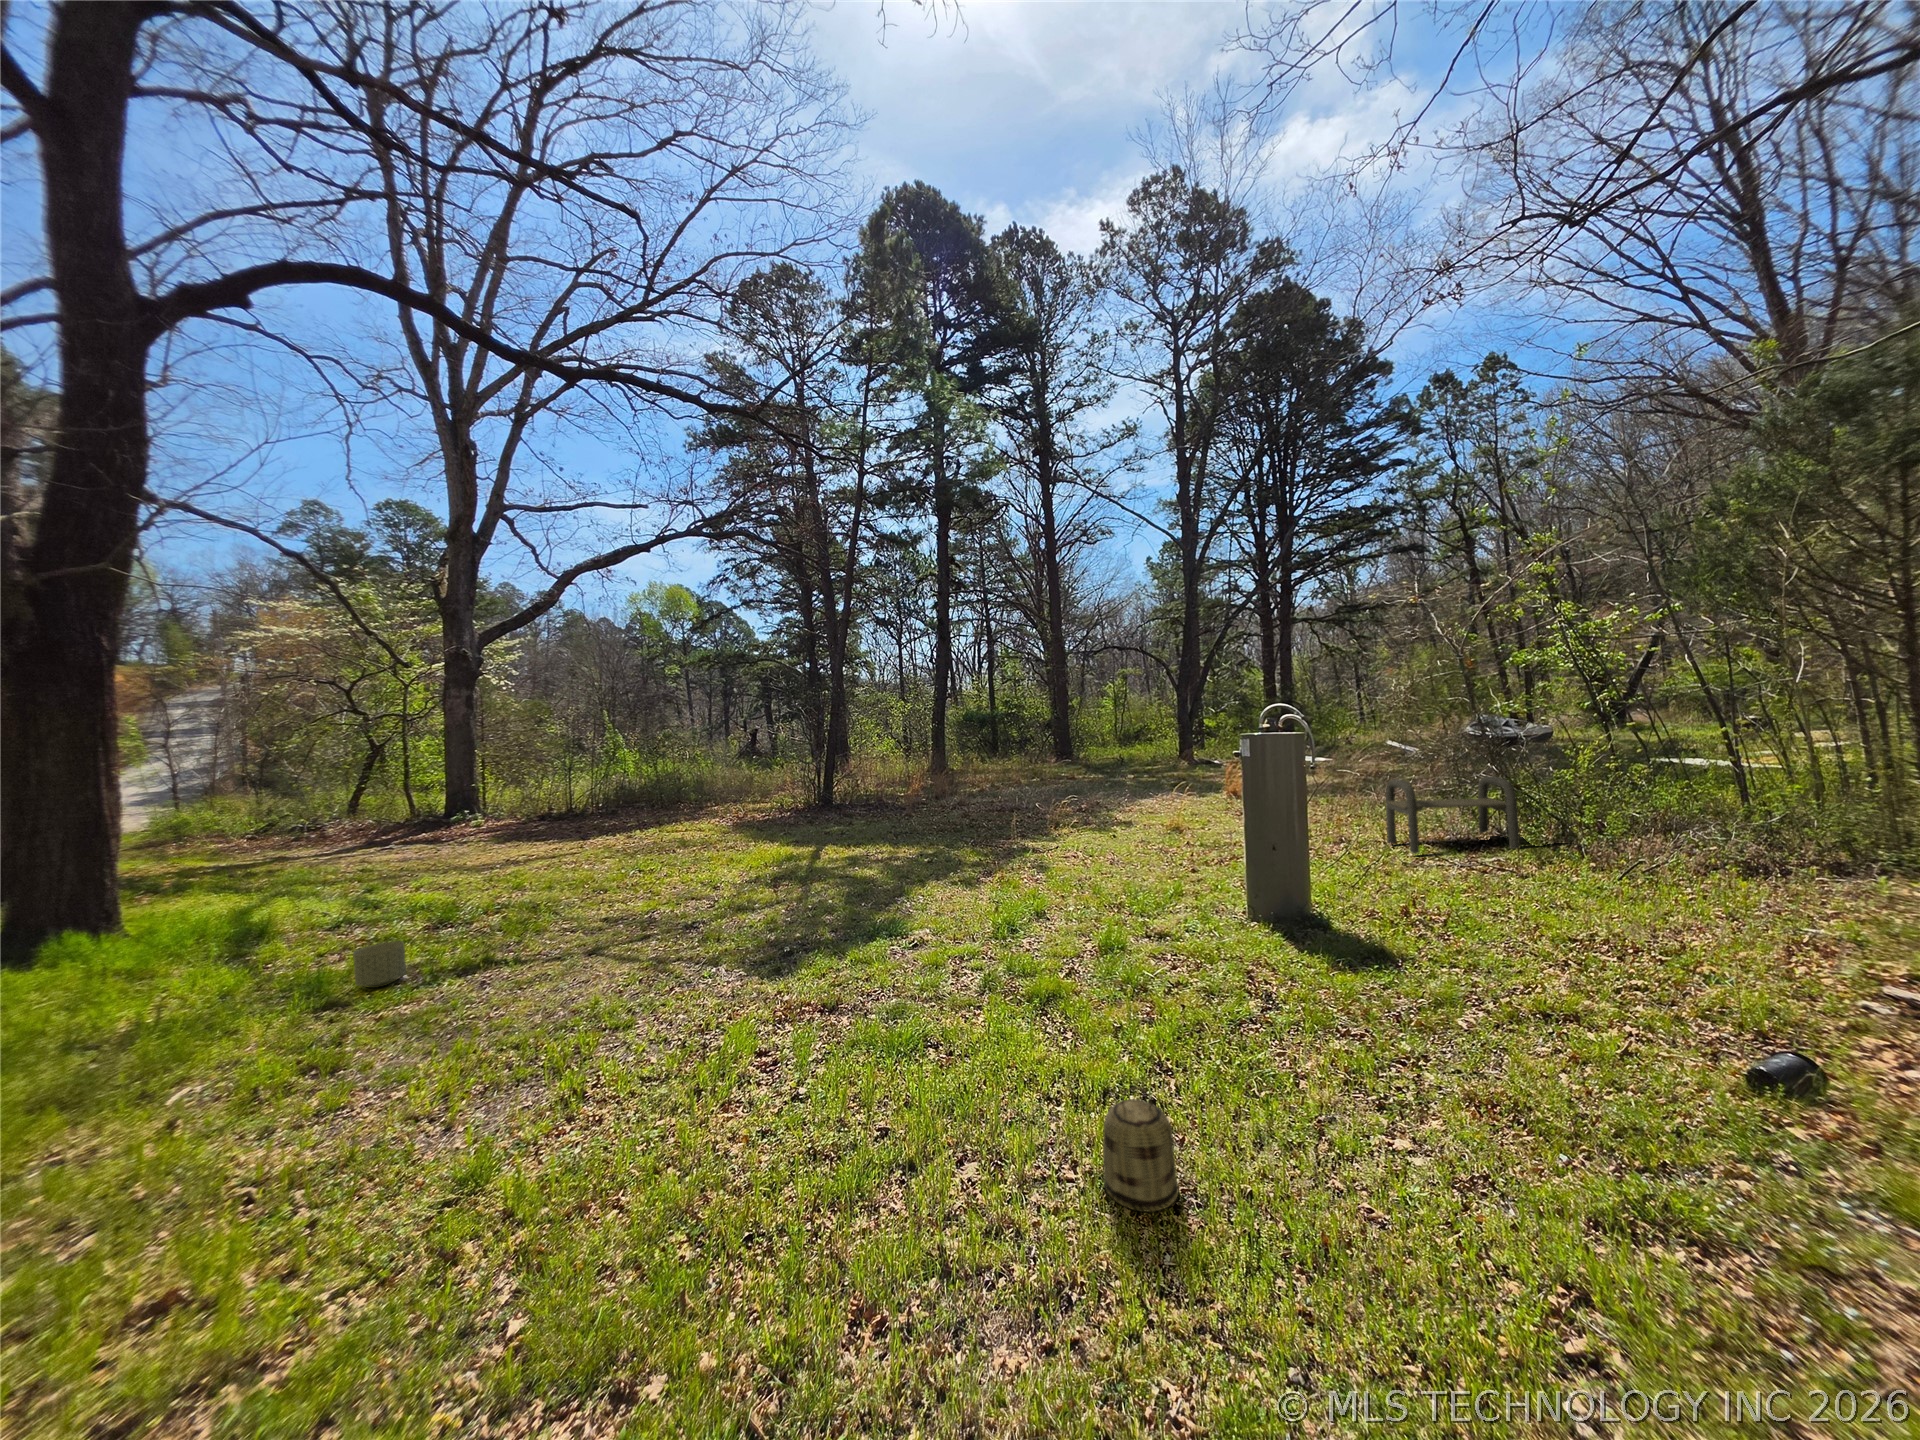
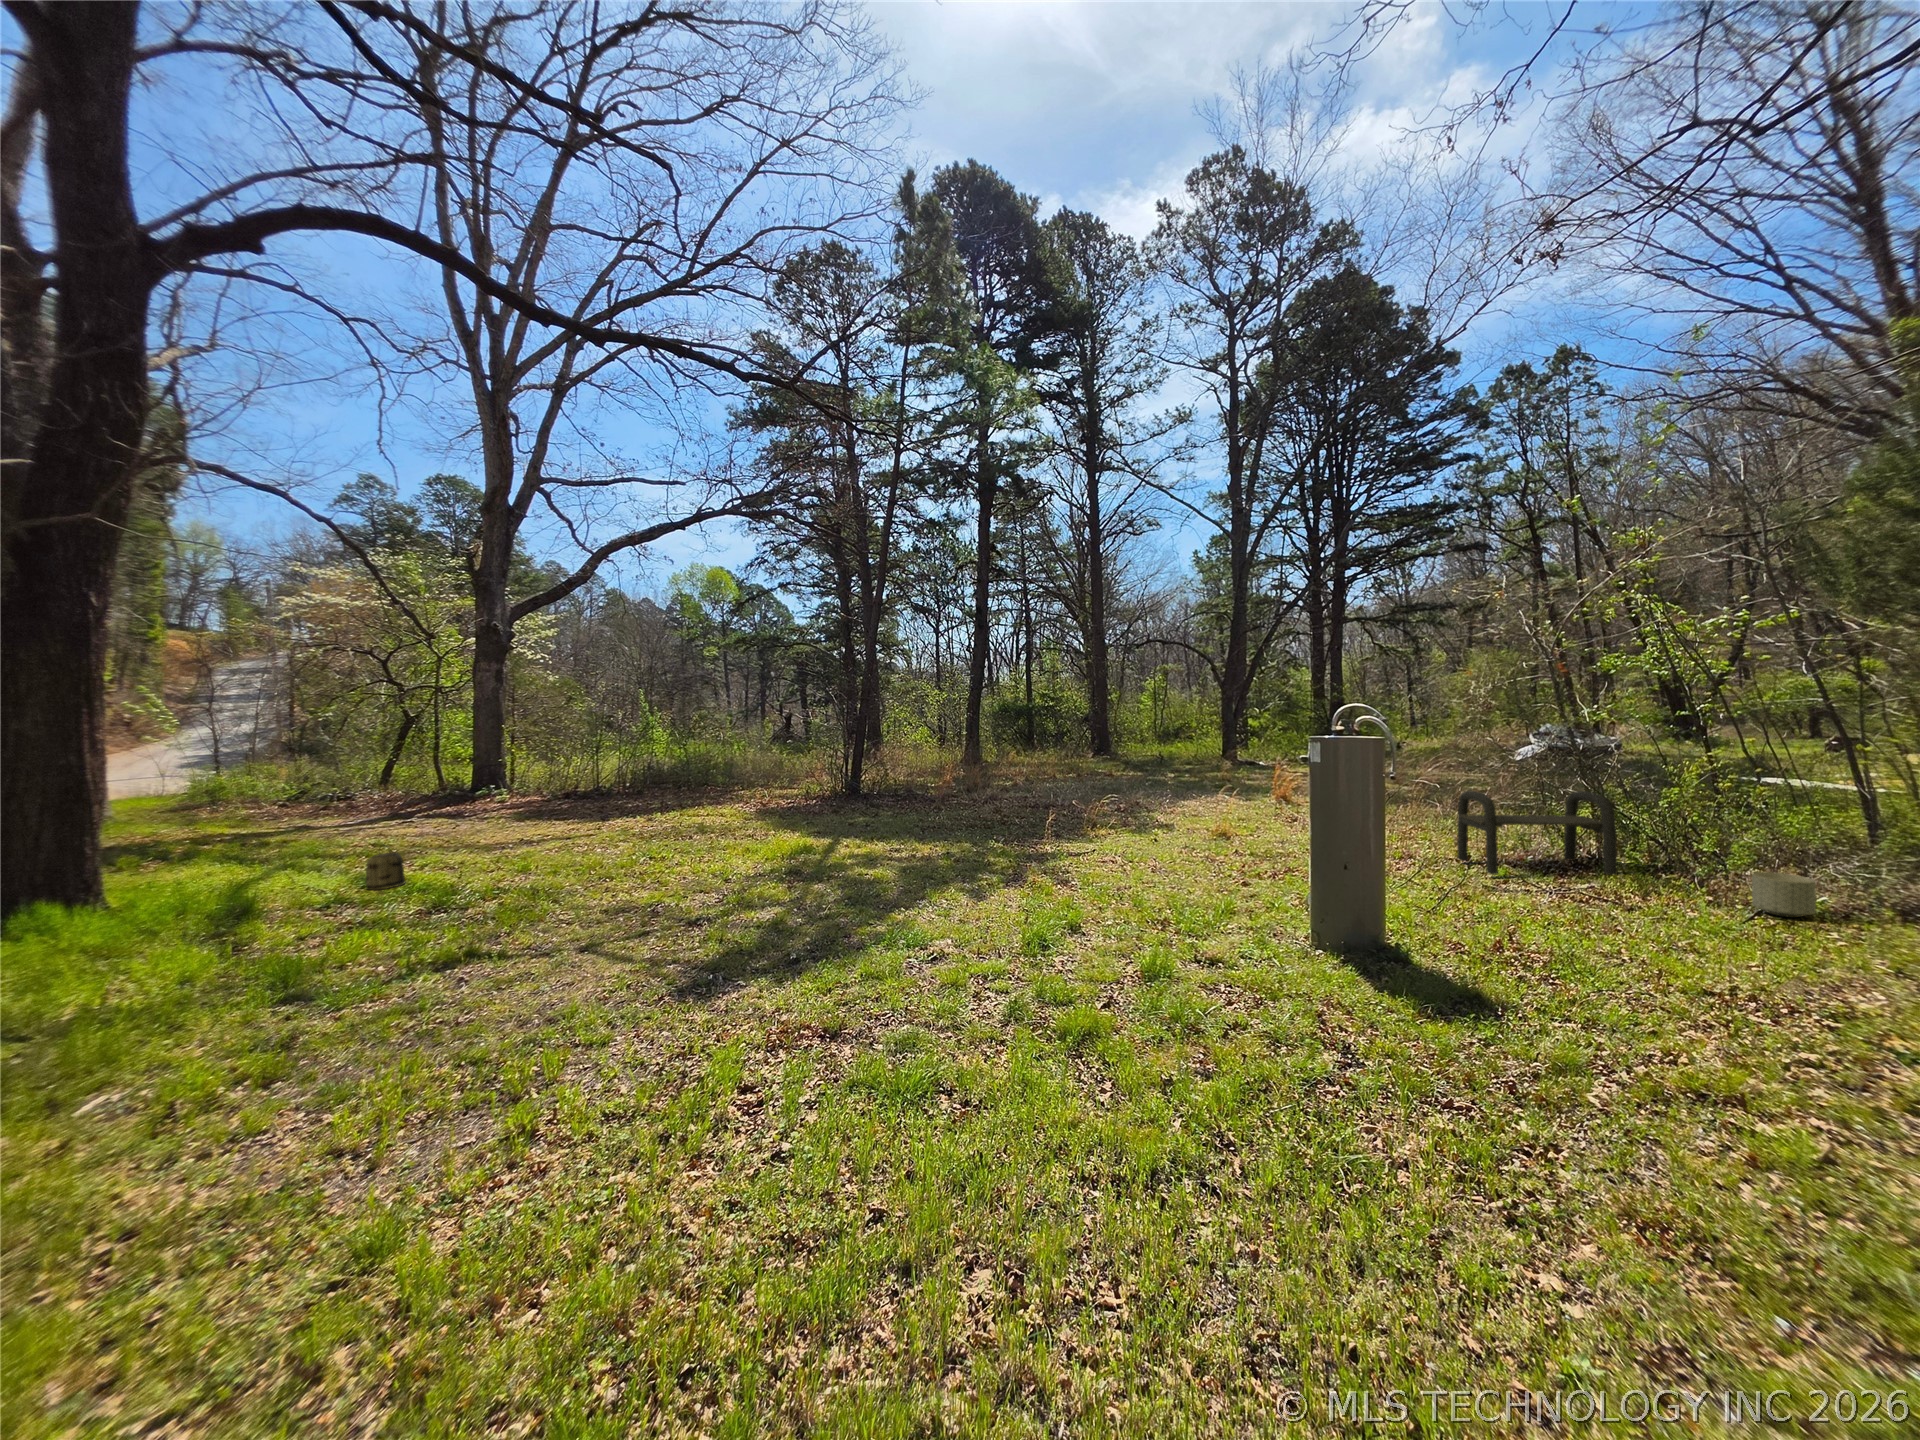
planter: present [353,941,406,988] -> present [1752,872,1816,918]
basket: present [1103,1087,1179,1212] -> present [366,851,405,890]

